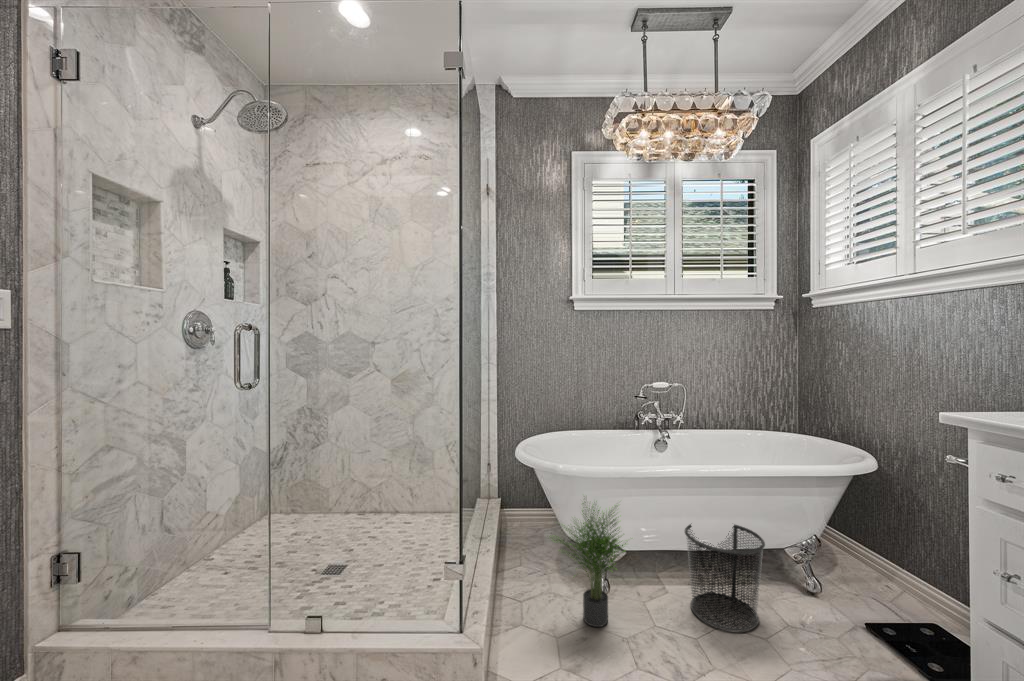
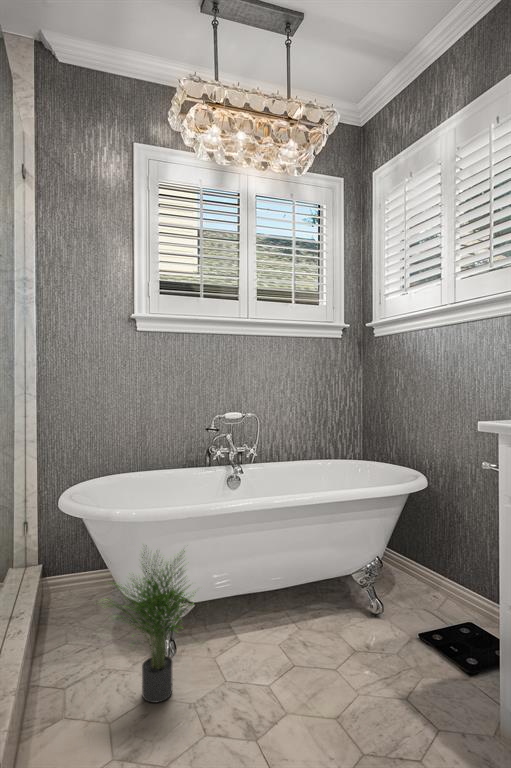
waste bin: present [685,524,765,631] -> none [258,555,337,672]

